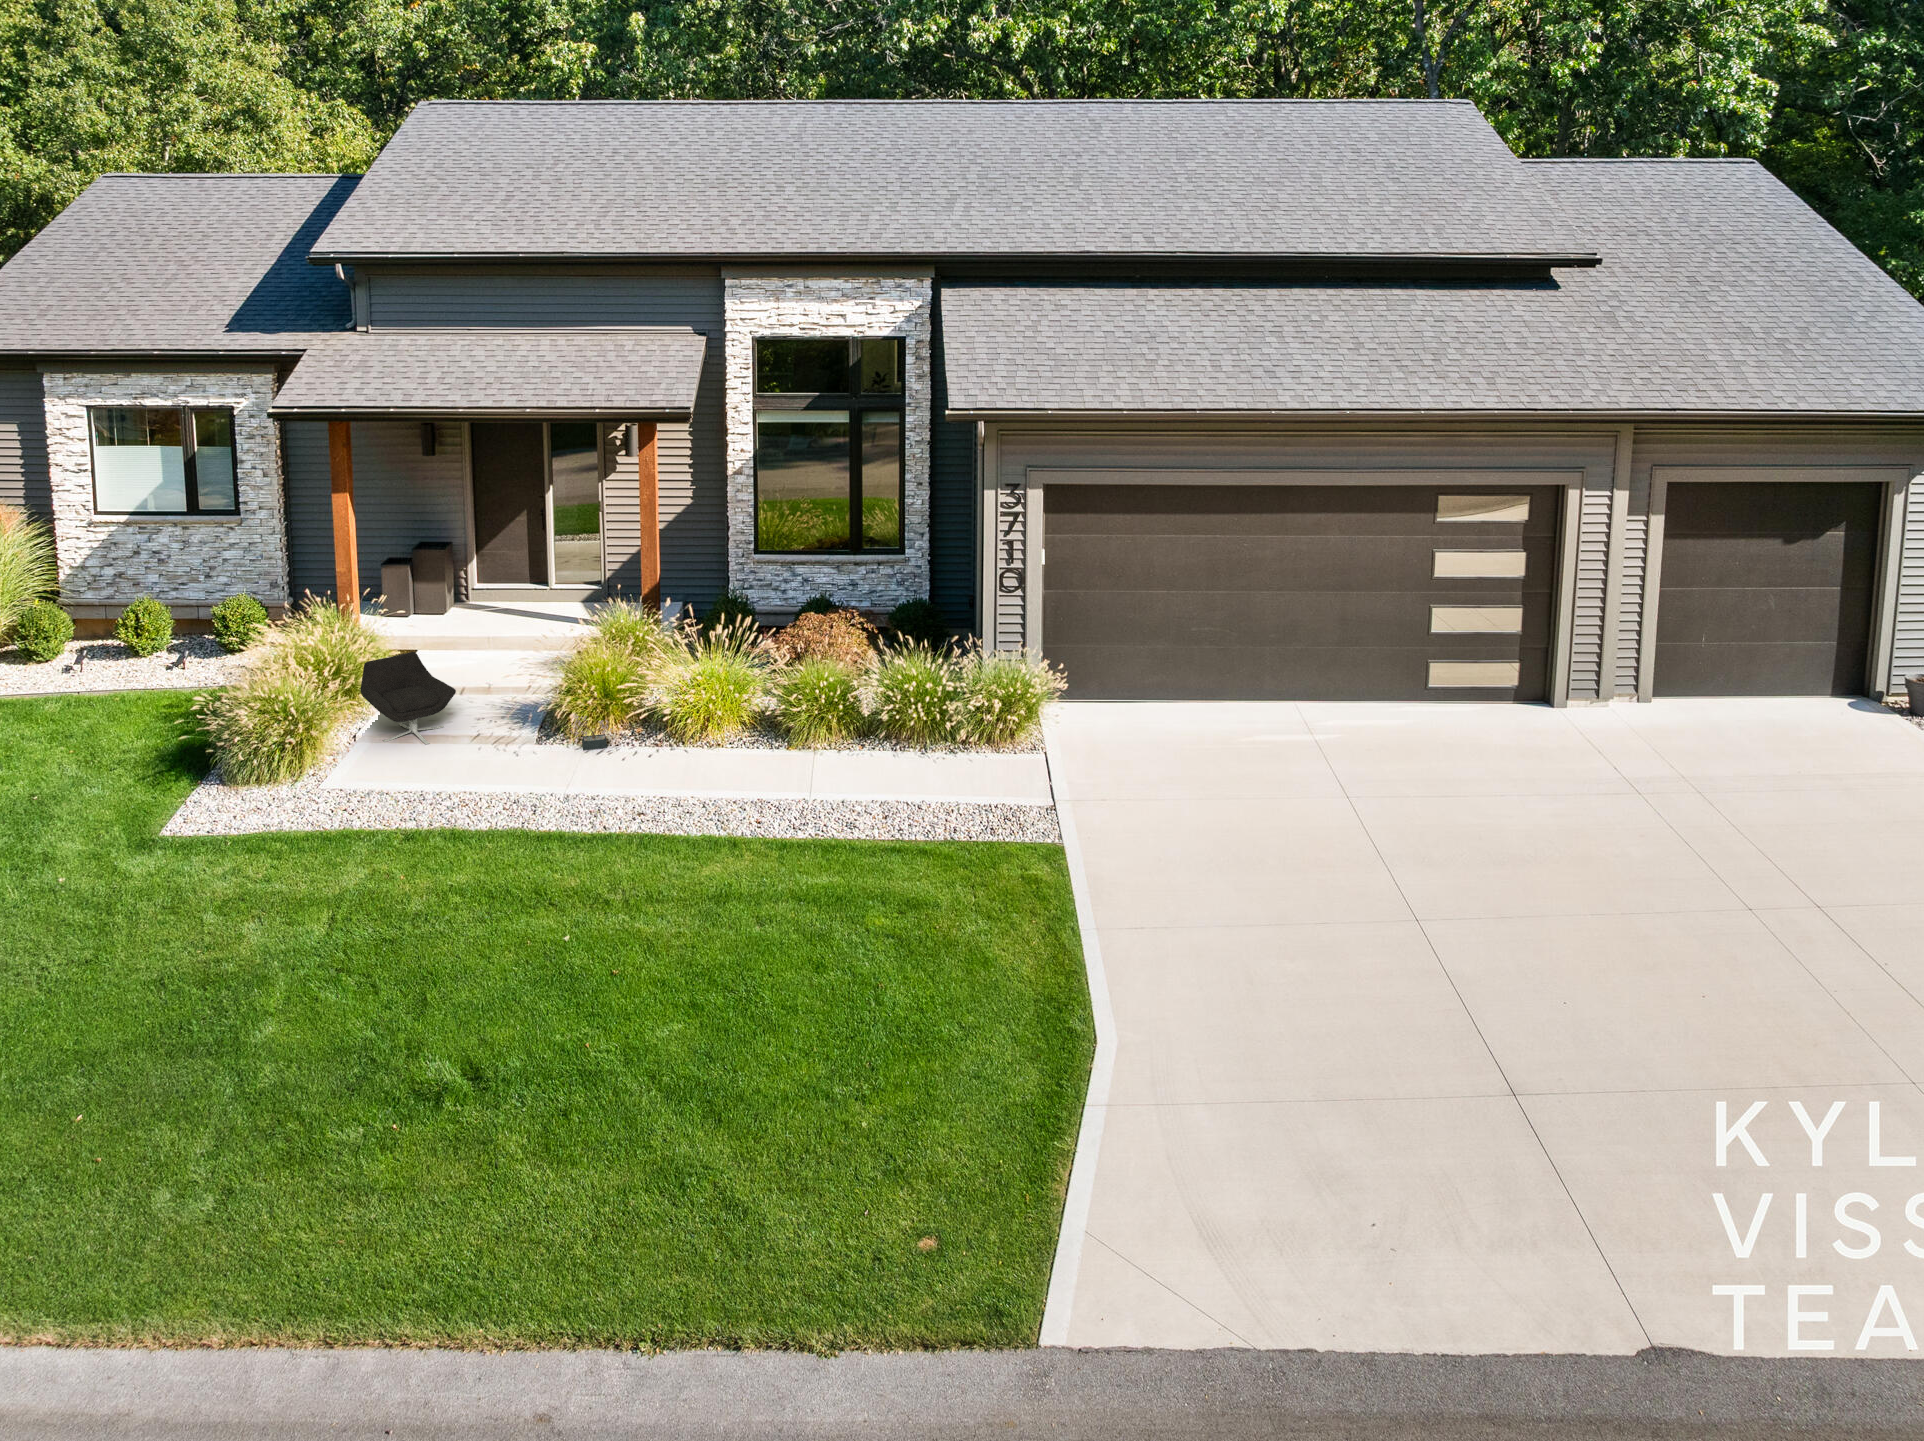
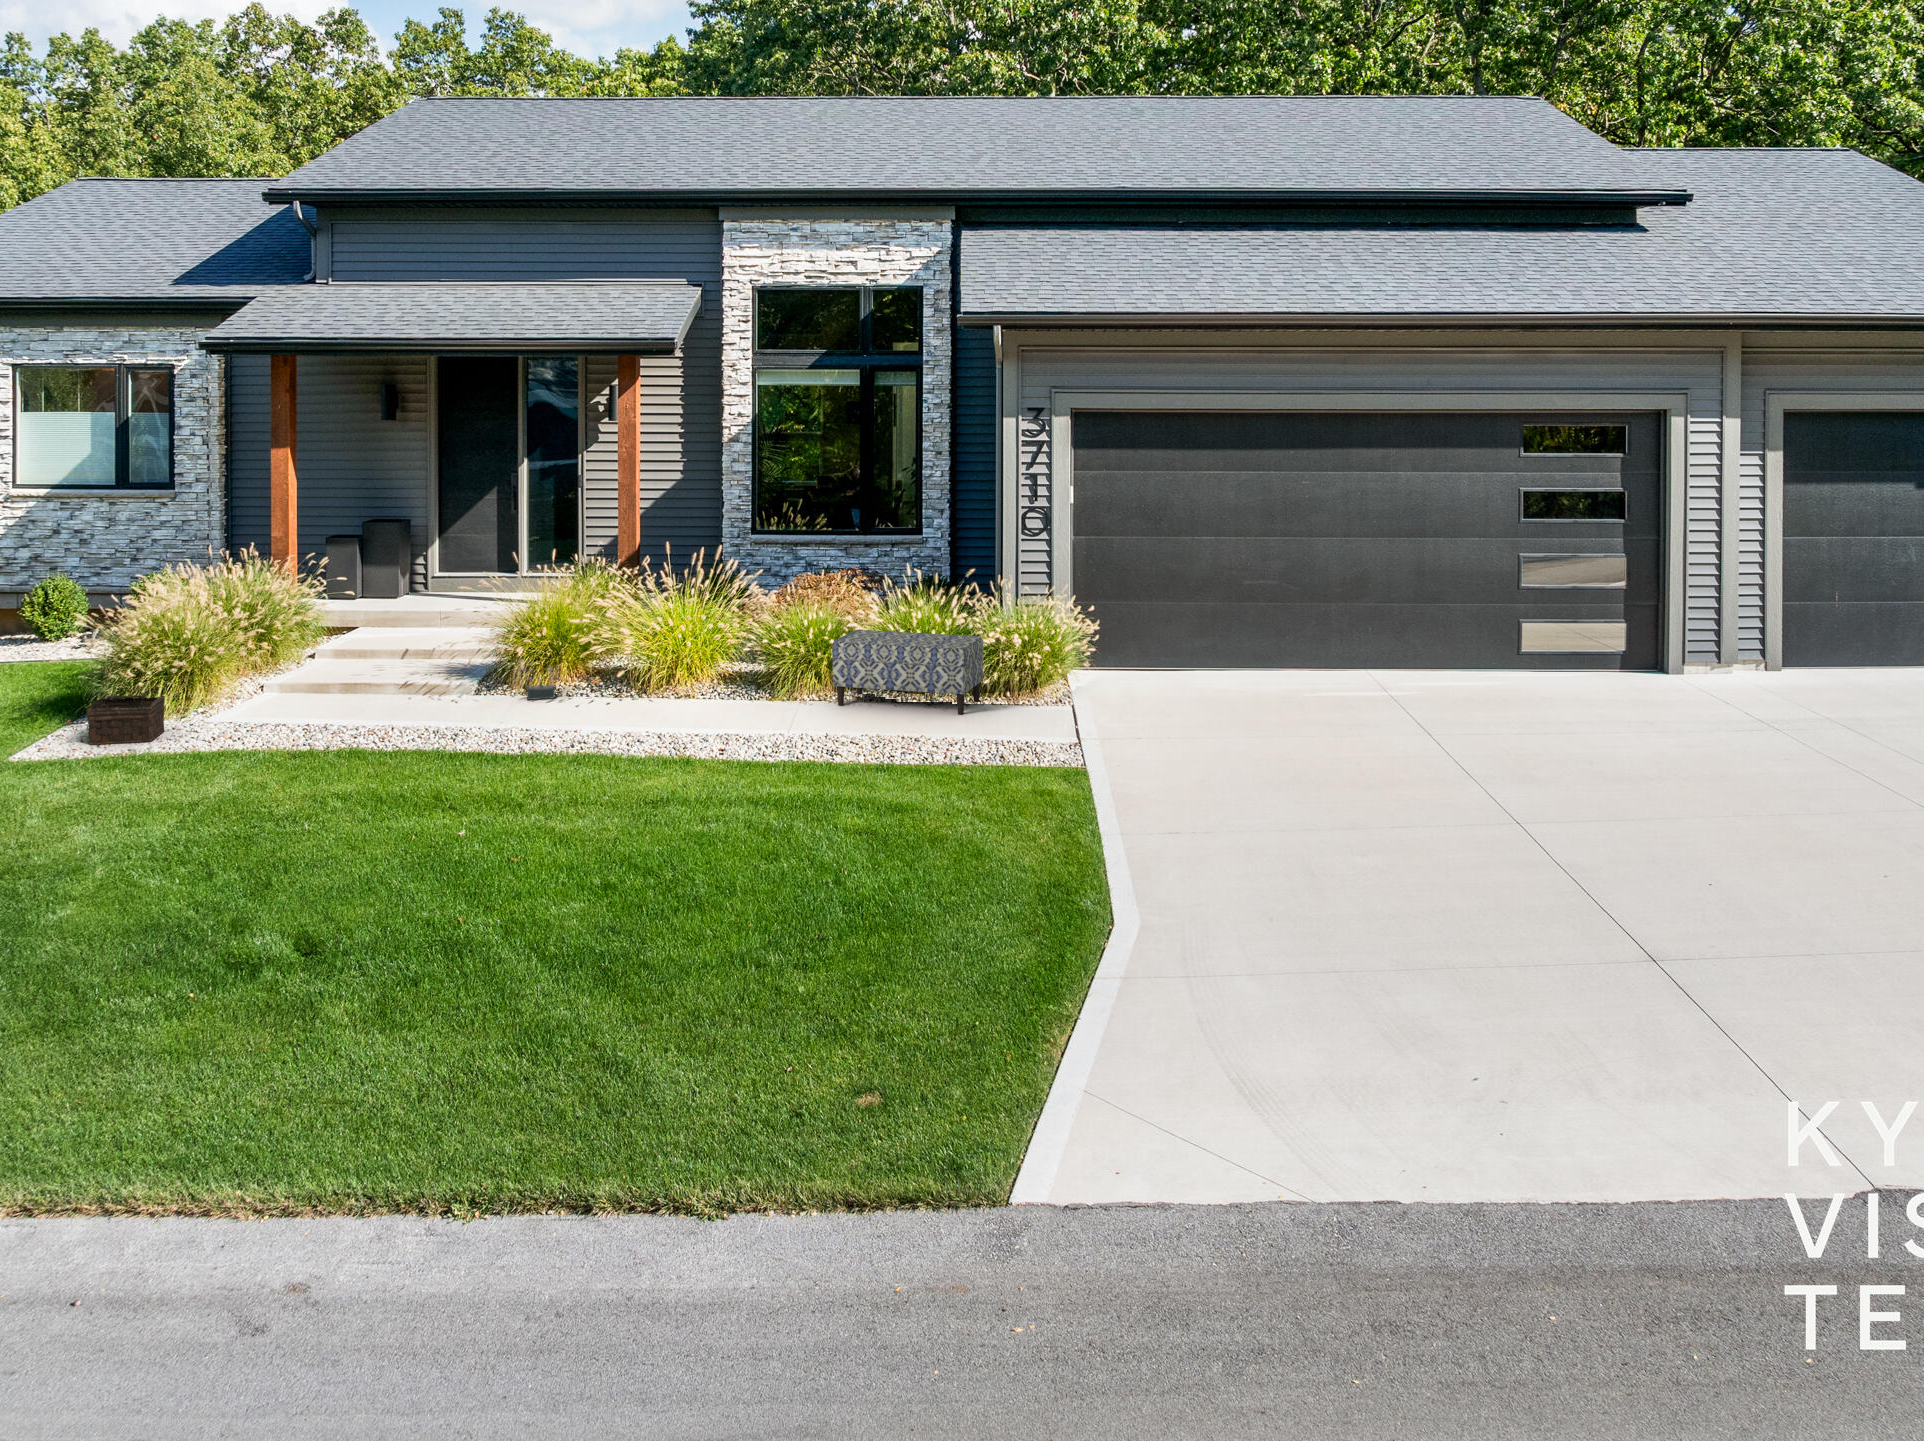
lounge chair: present [360,652,456,744] -> none [273,598,385,696]
bench: none [843,688,971,770] -> present [832,630,983,714]
basket: none [227,764,289,811] -> present [86,695,165,744]

